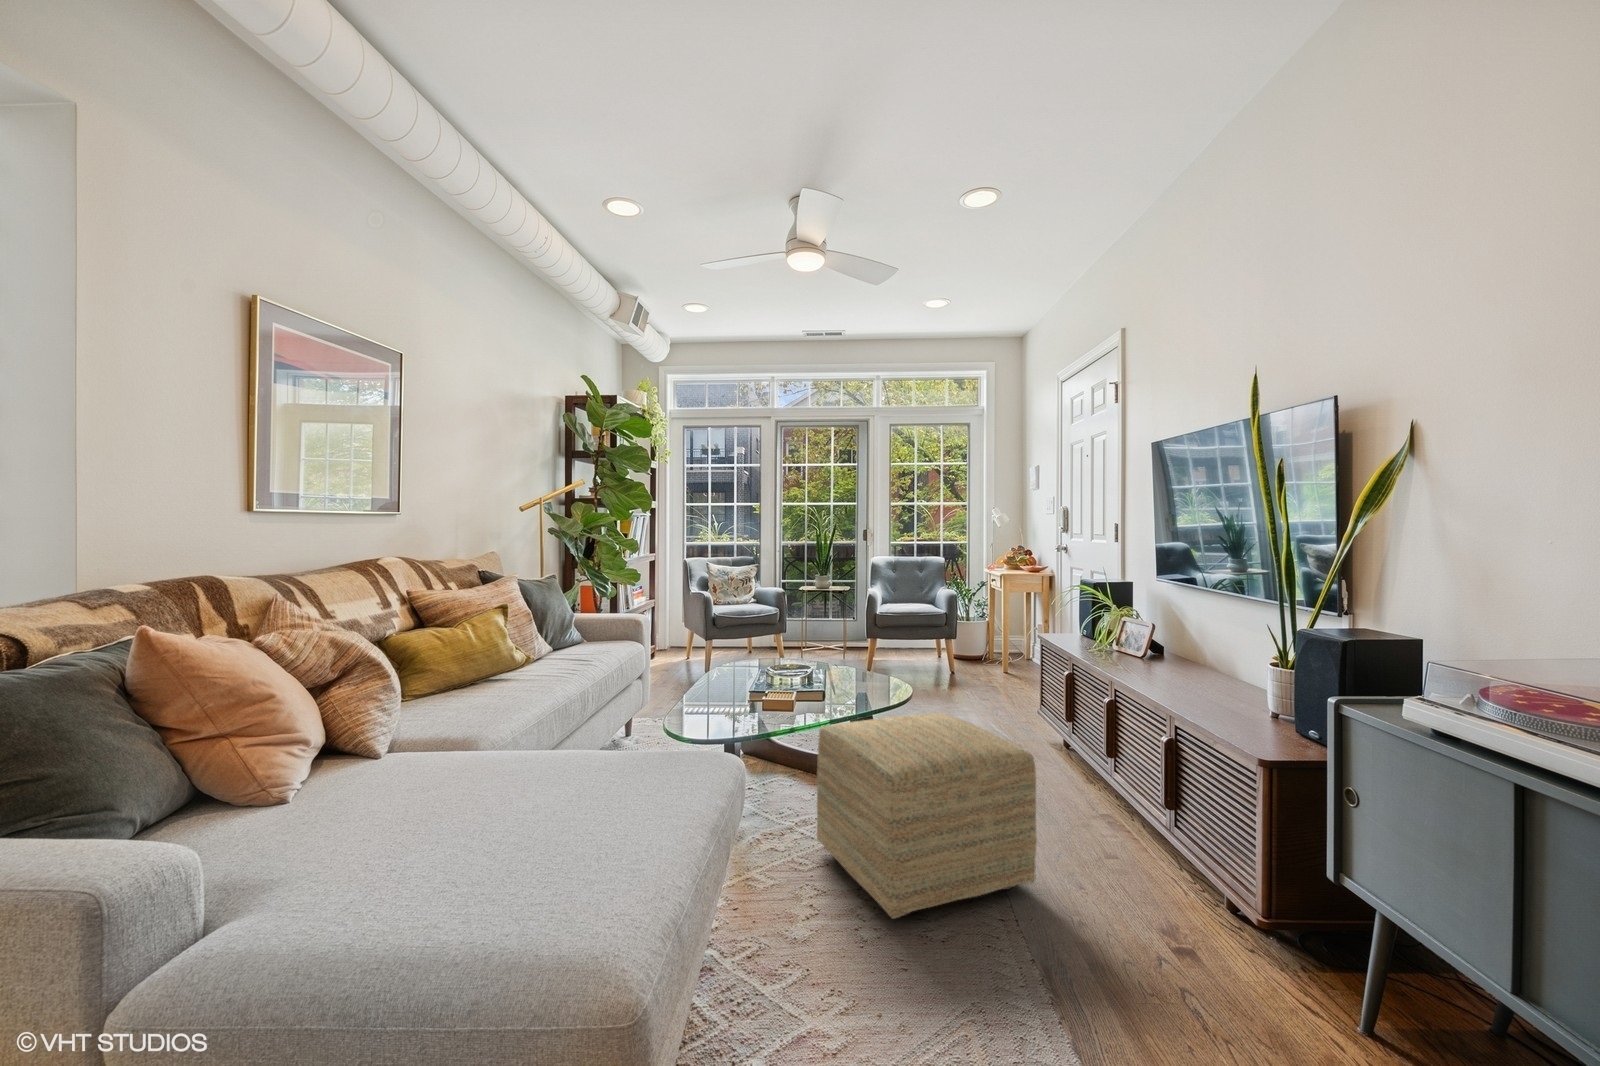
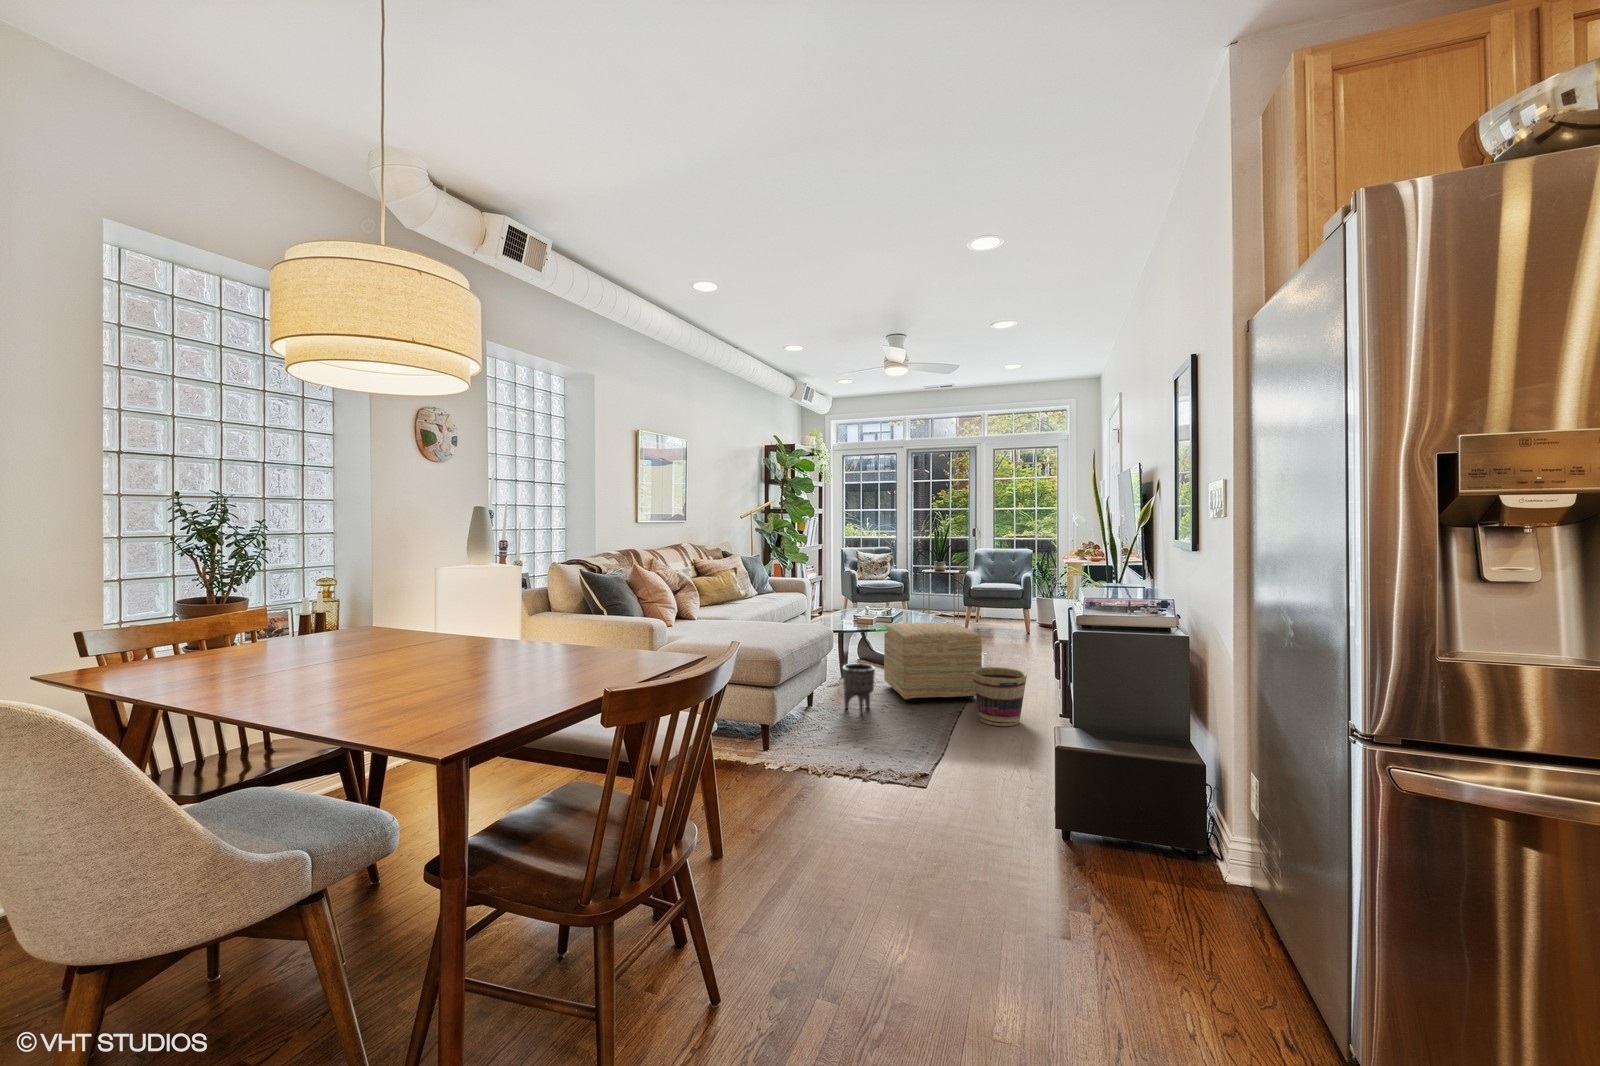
basket: none [1064,837,1198,1006] -> present [973,667,1027,726]
planter: none [759,851,839,999] -> present [843,664,875,714]

